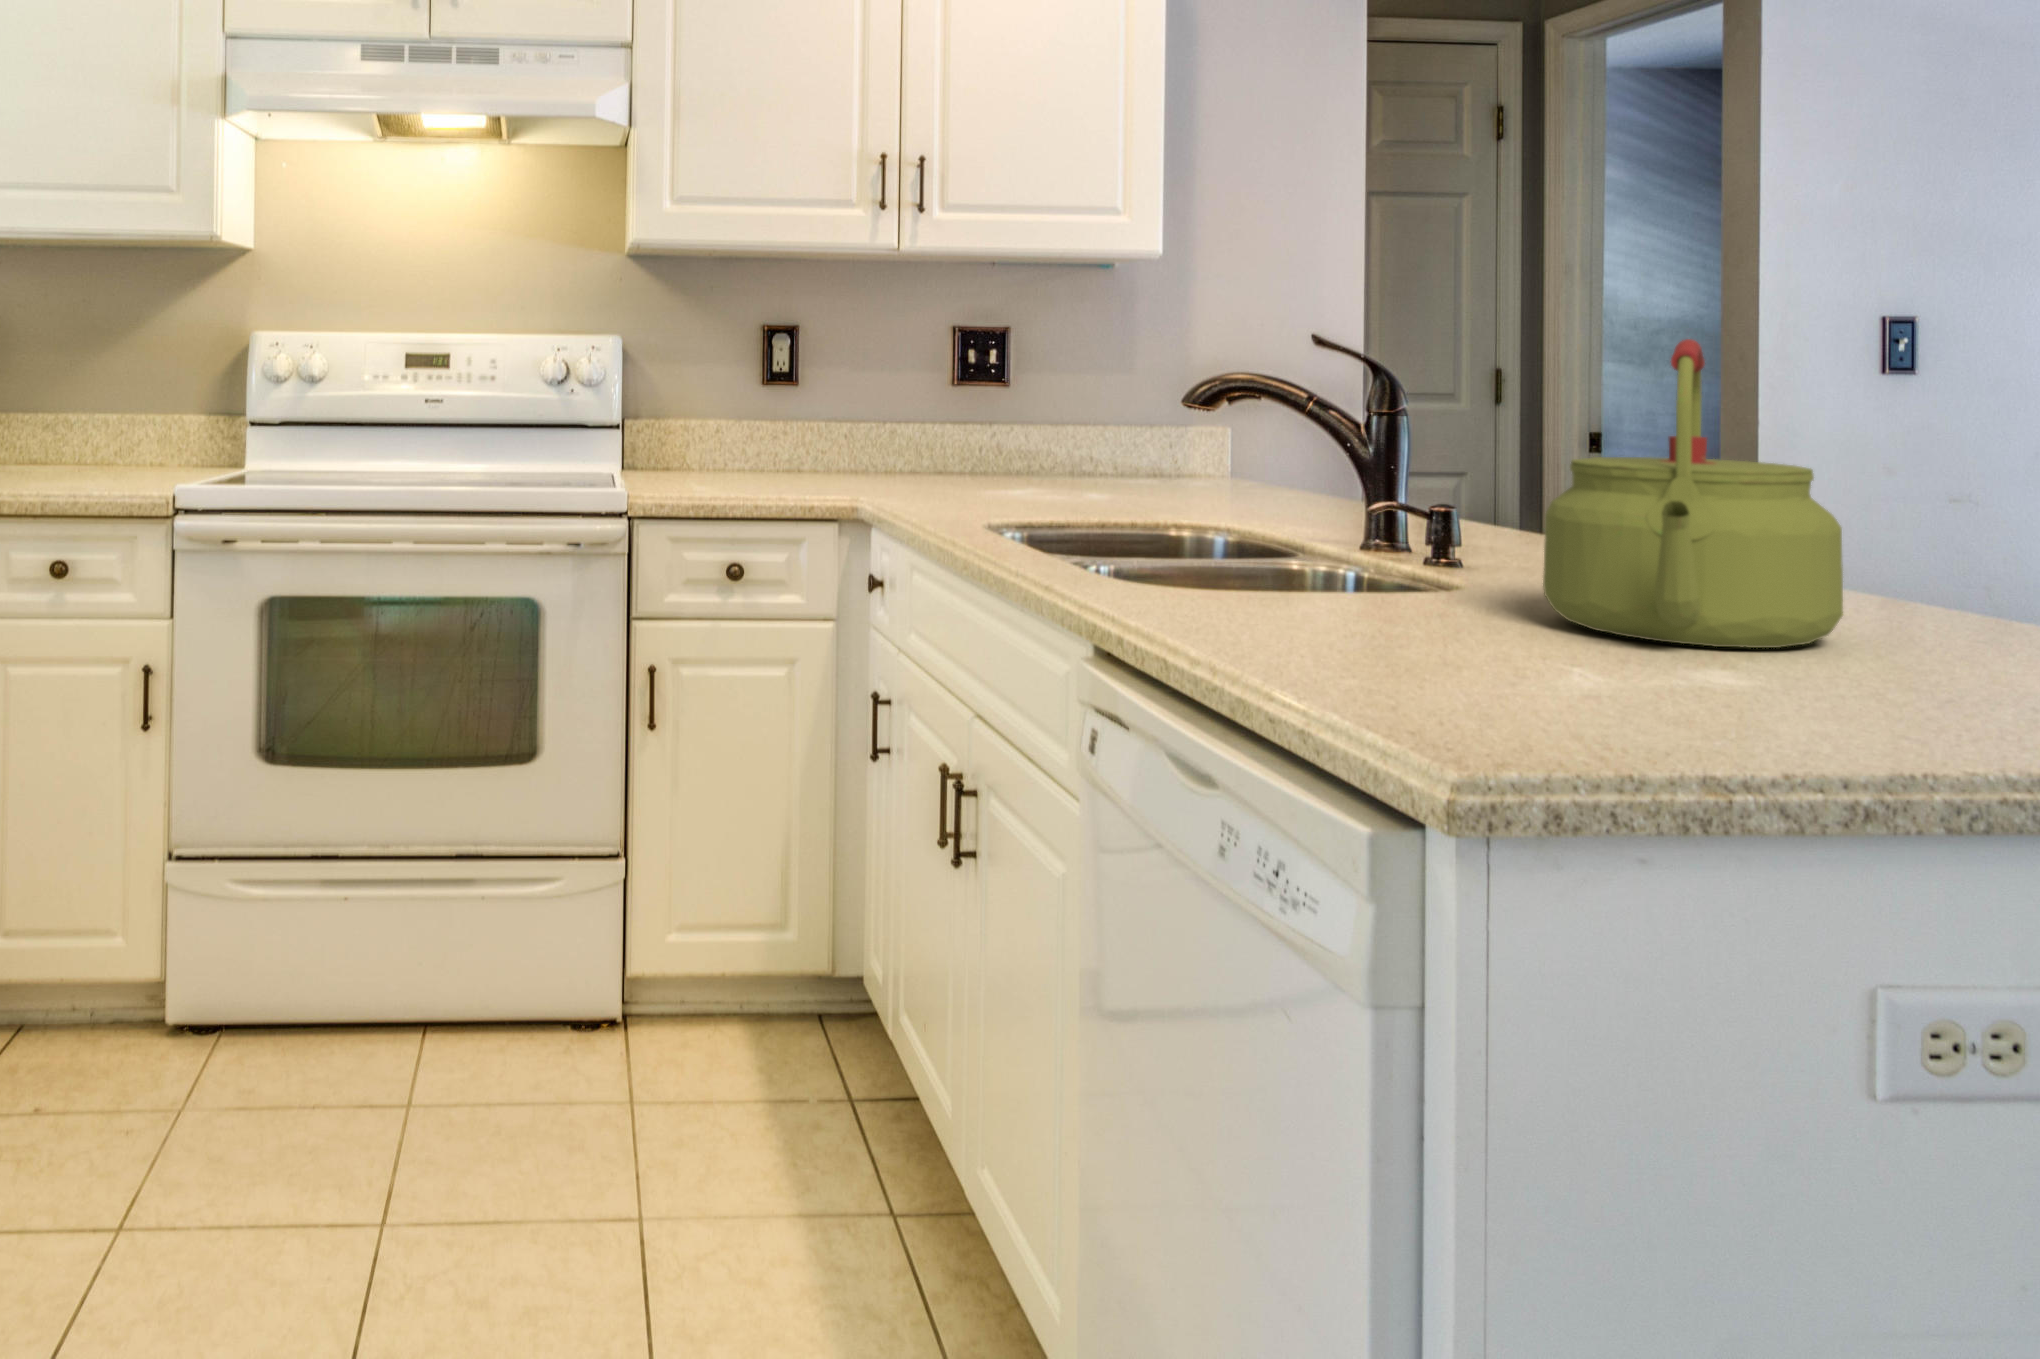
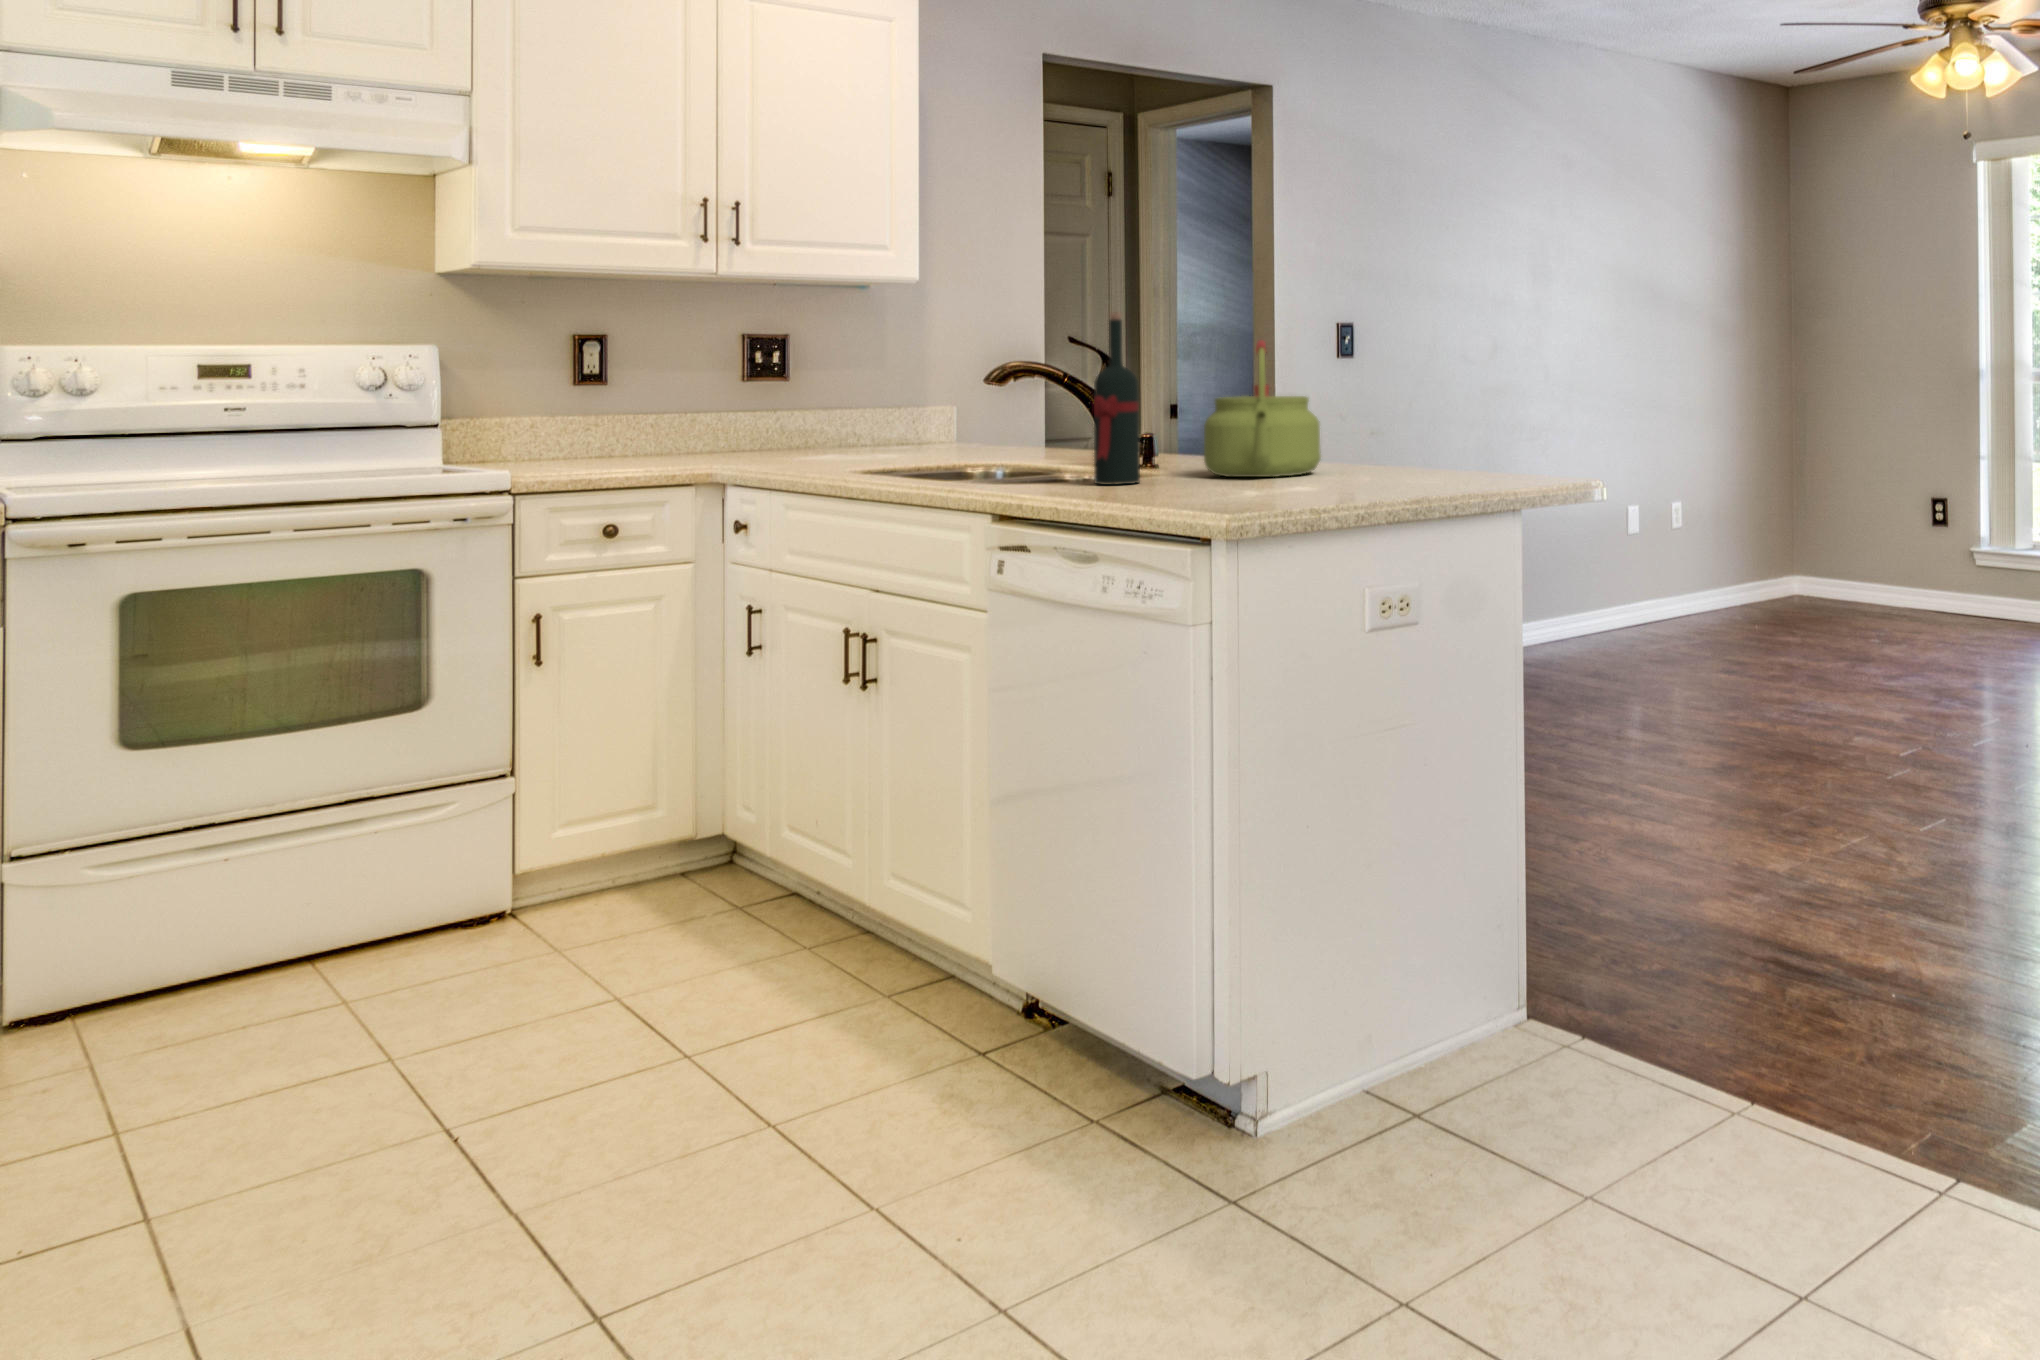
wine bottle: none [1293,282,1392,626] -> present [1094,313,1140,485]

